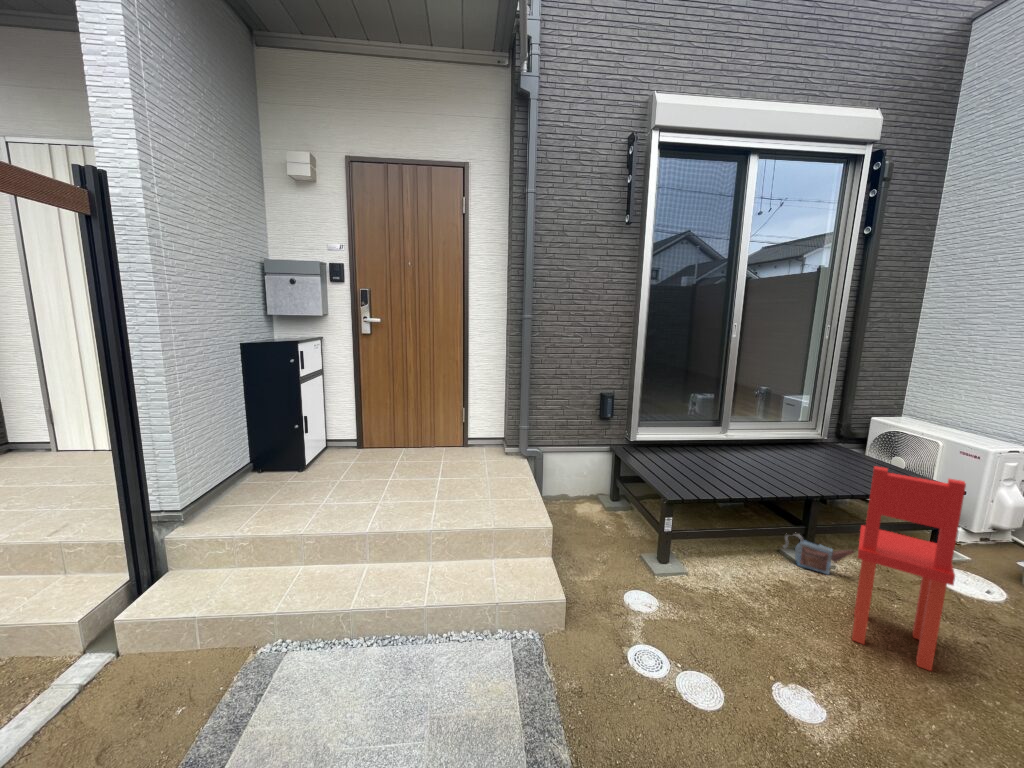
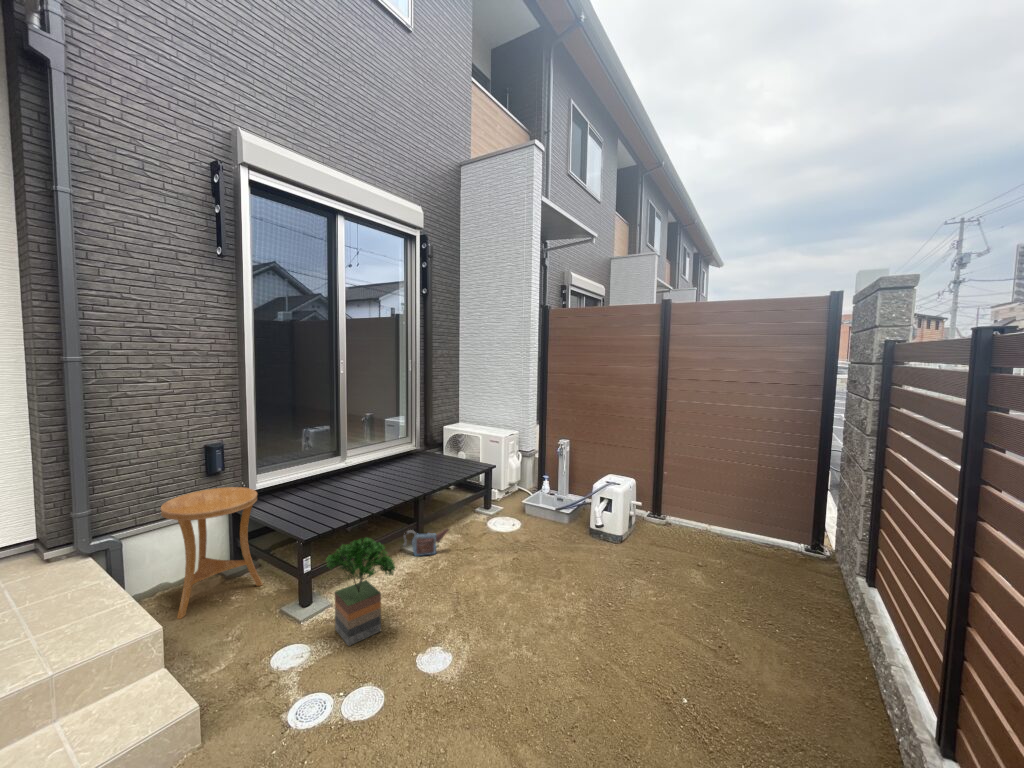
side table: none [566,431,636,528] -> present [161,487,262,619]
chair: present [852,466,966,671] -> none [452,462,503,595]
potted tree: none [682,515,763,627] -> present [326,538,396,646]

